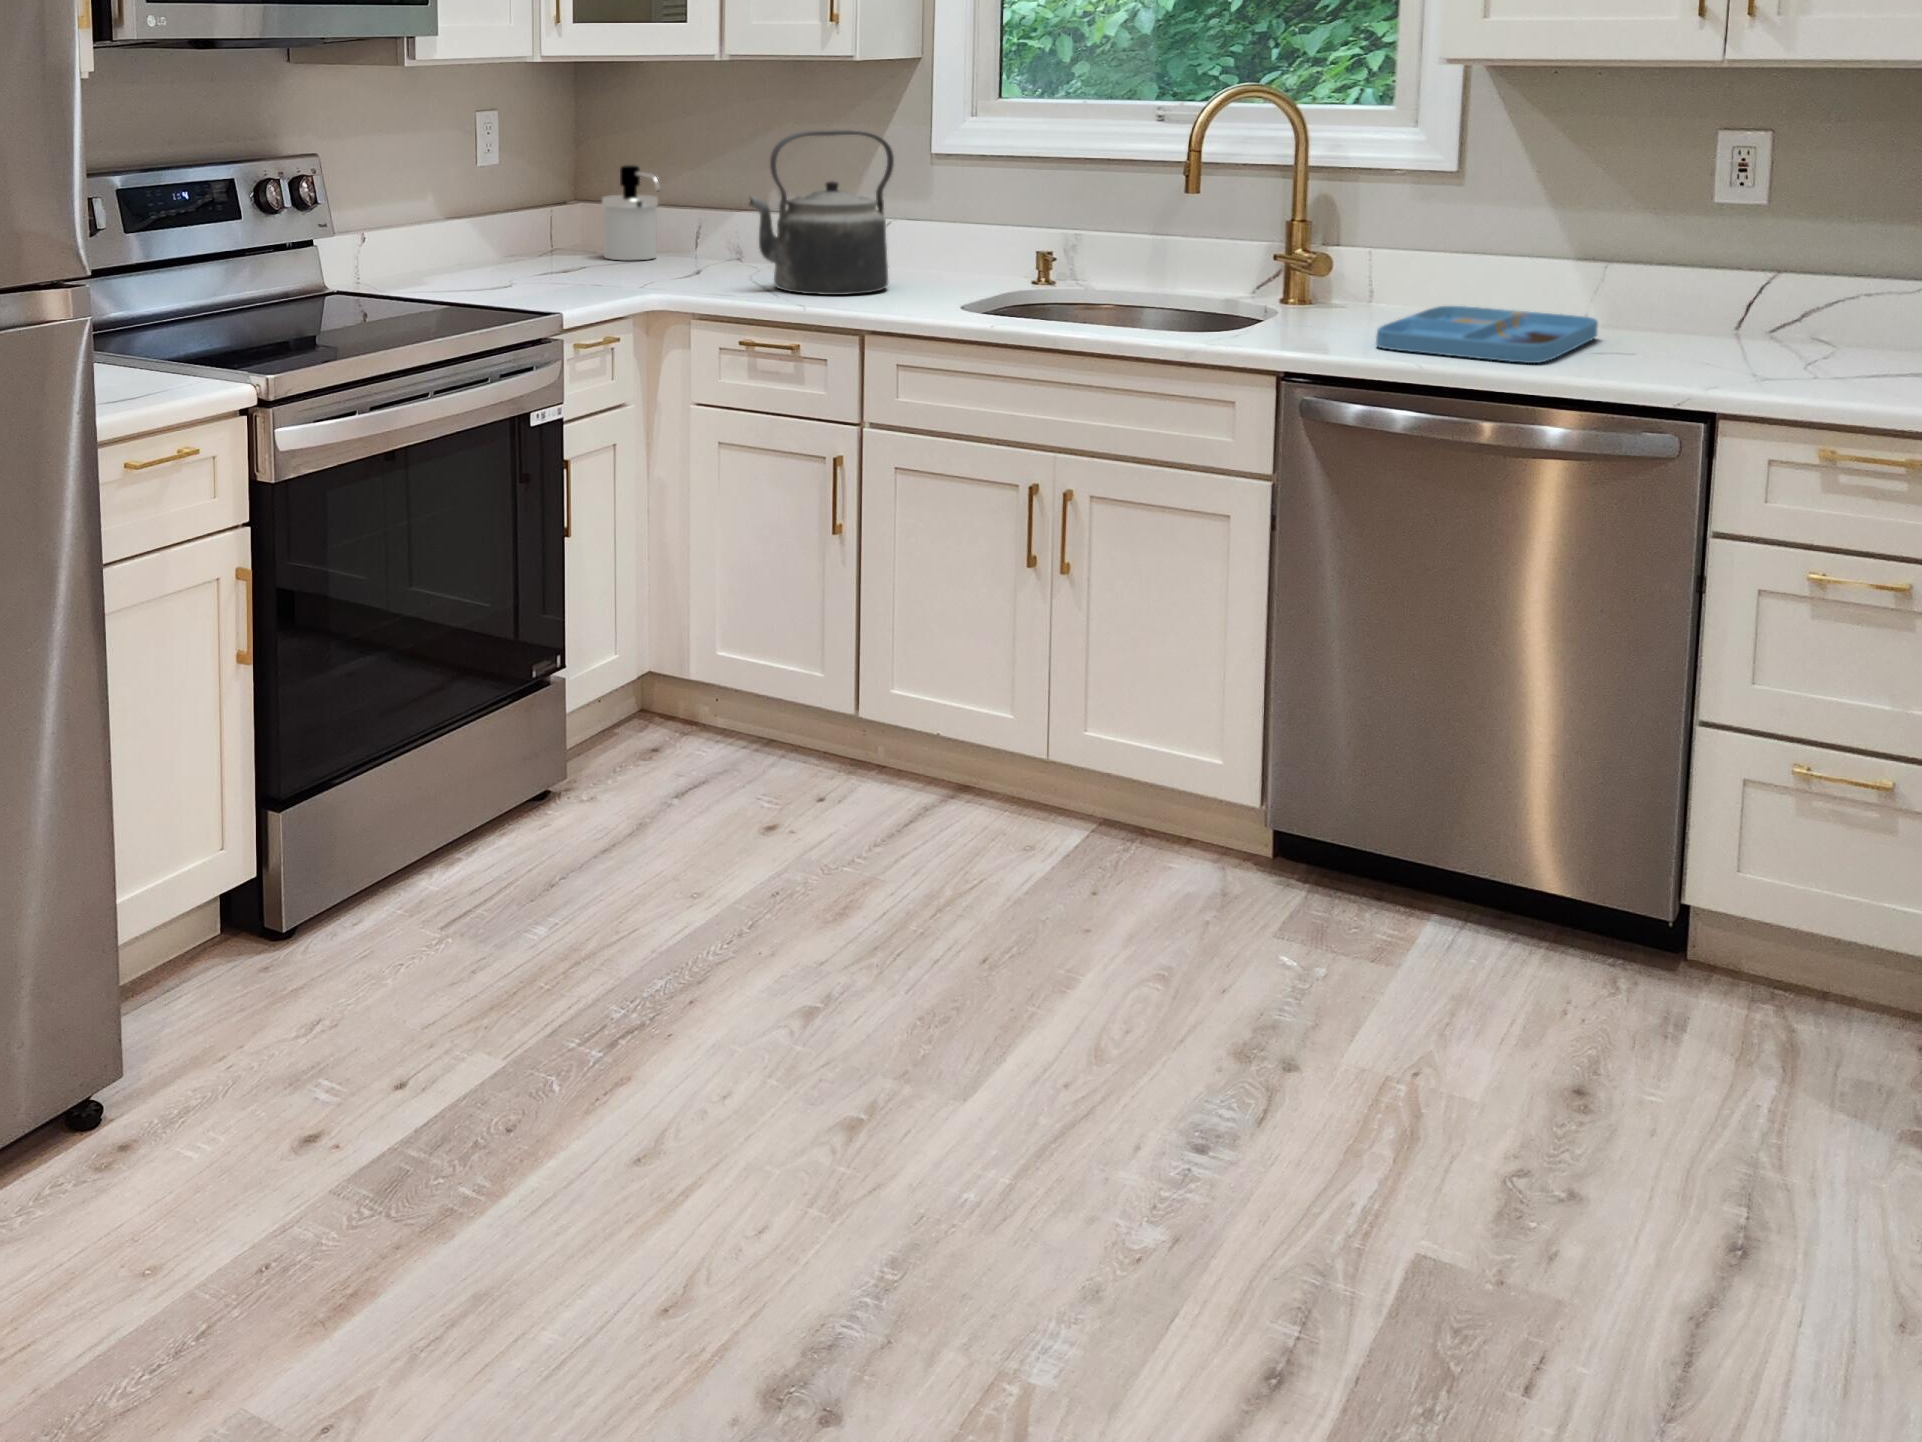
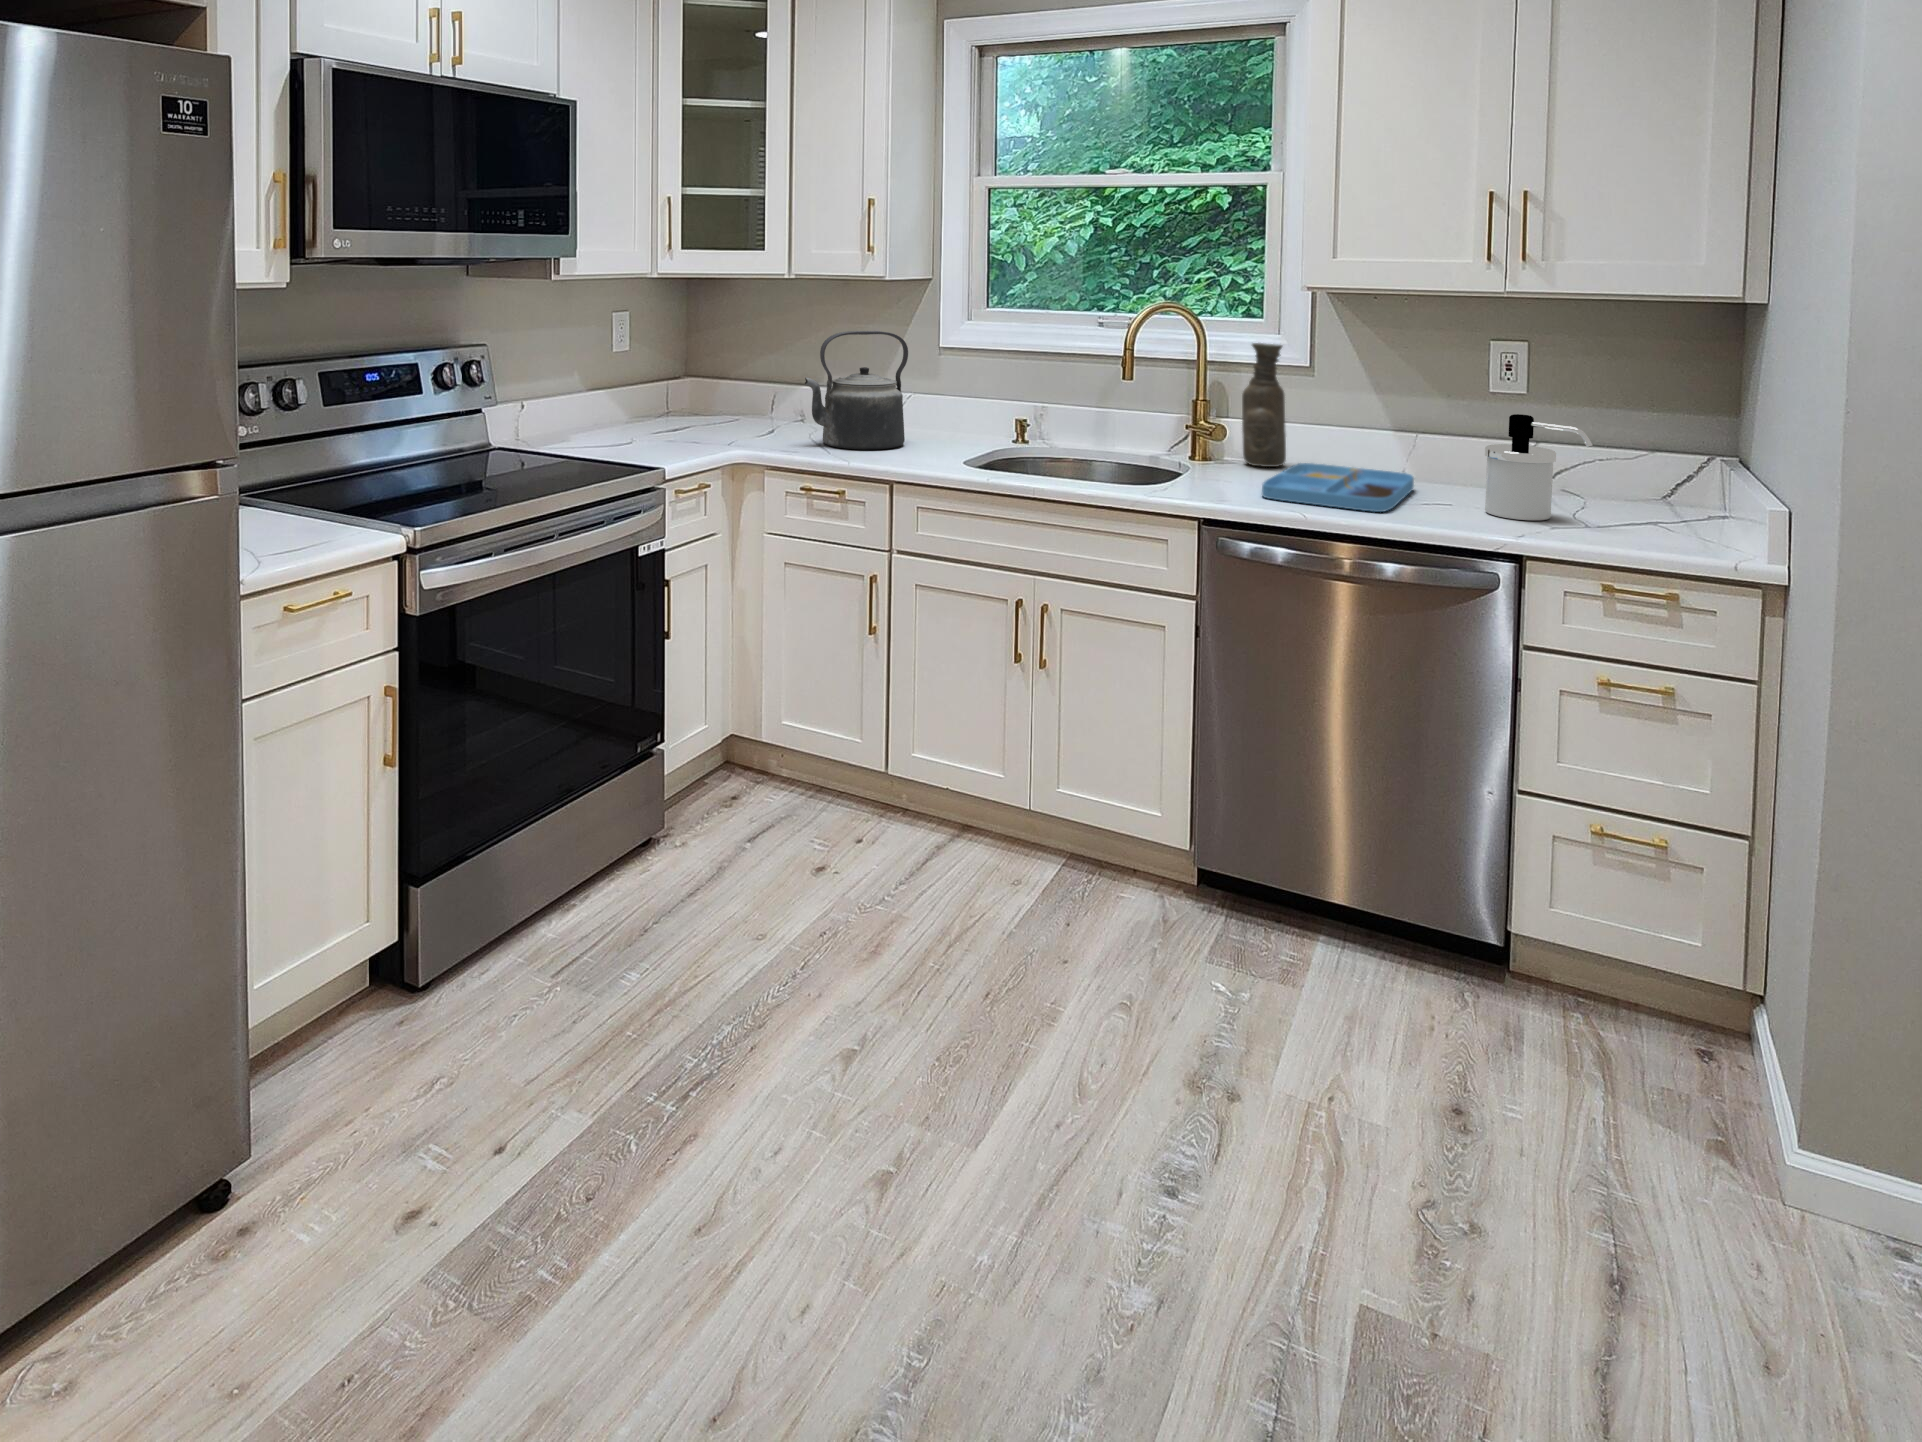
vase: none [1366,140,1426,313] -> present [1242,343,1286,467]
soap dispenser: present [602,165,660,260] -> present [1485,414,1593,521]

